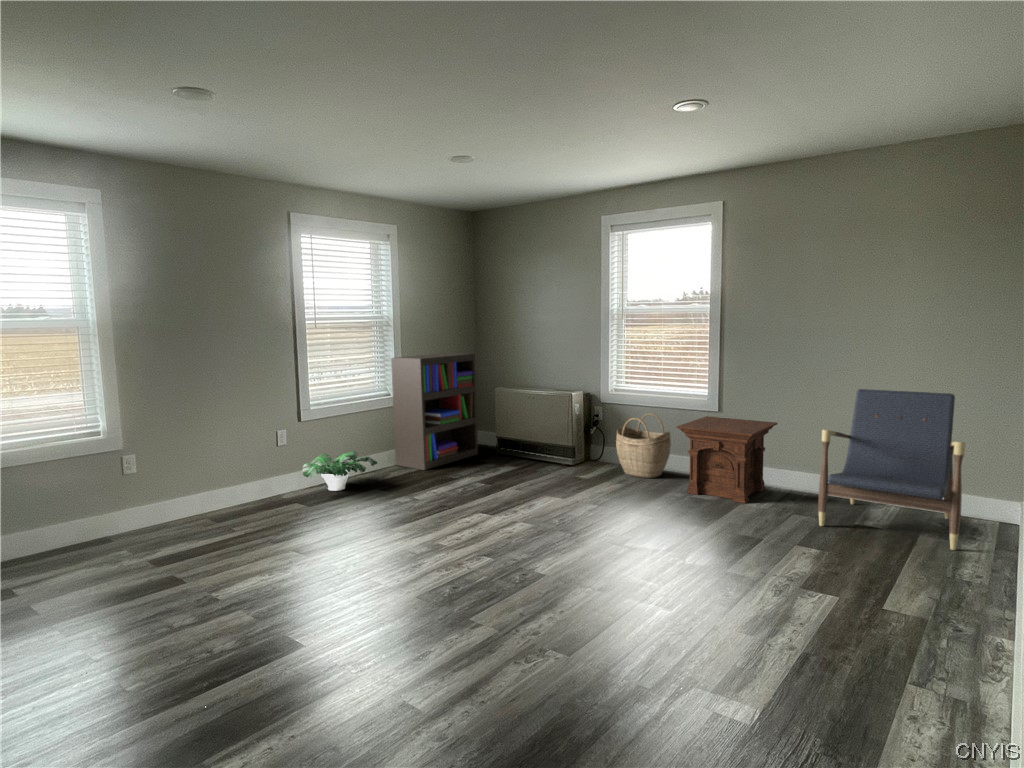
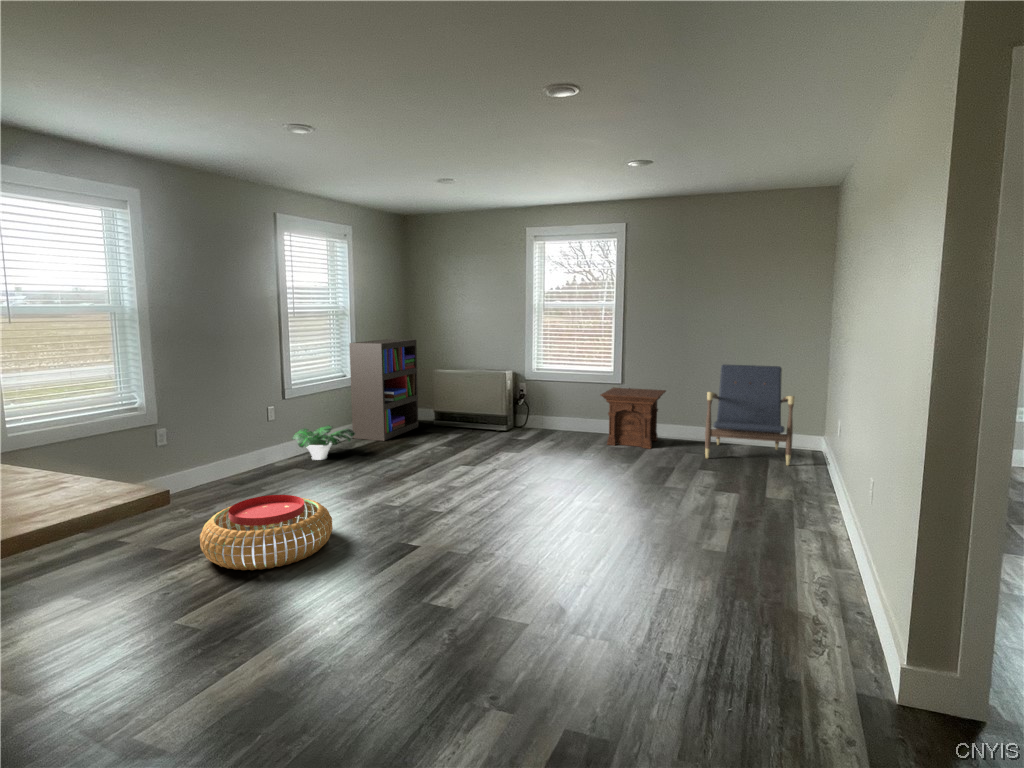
woven basket: present [616,414,671,478] -> none [545,387,586,437]
pouf: none [59,545,235,645] -> present [200,495,333,570]

